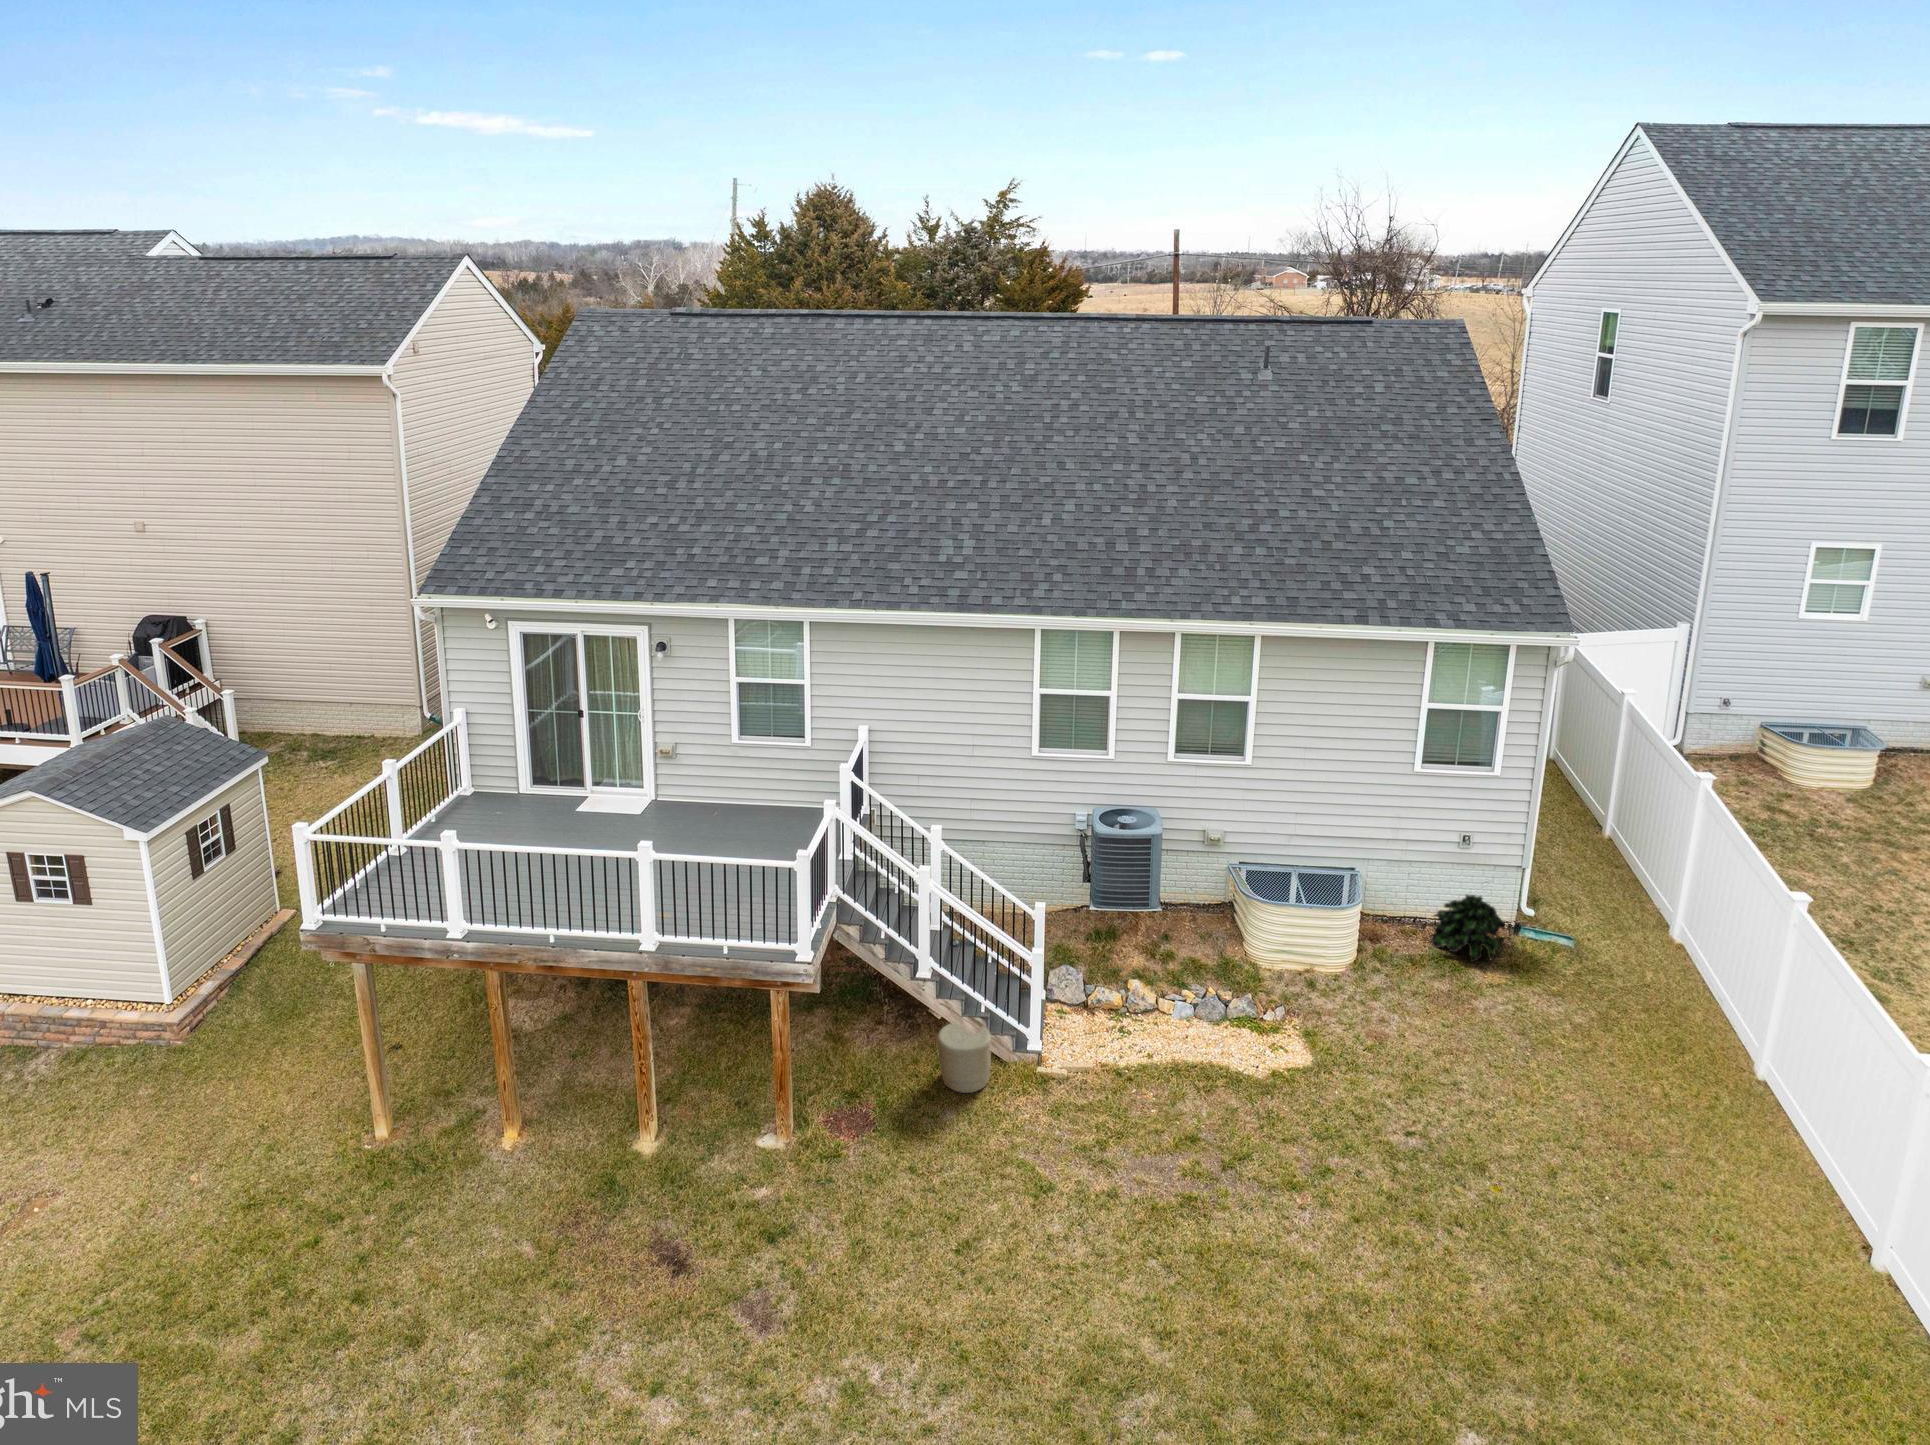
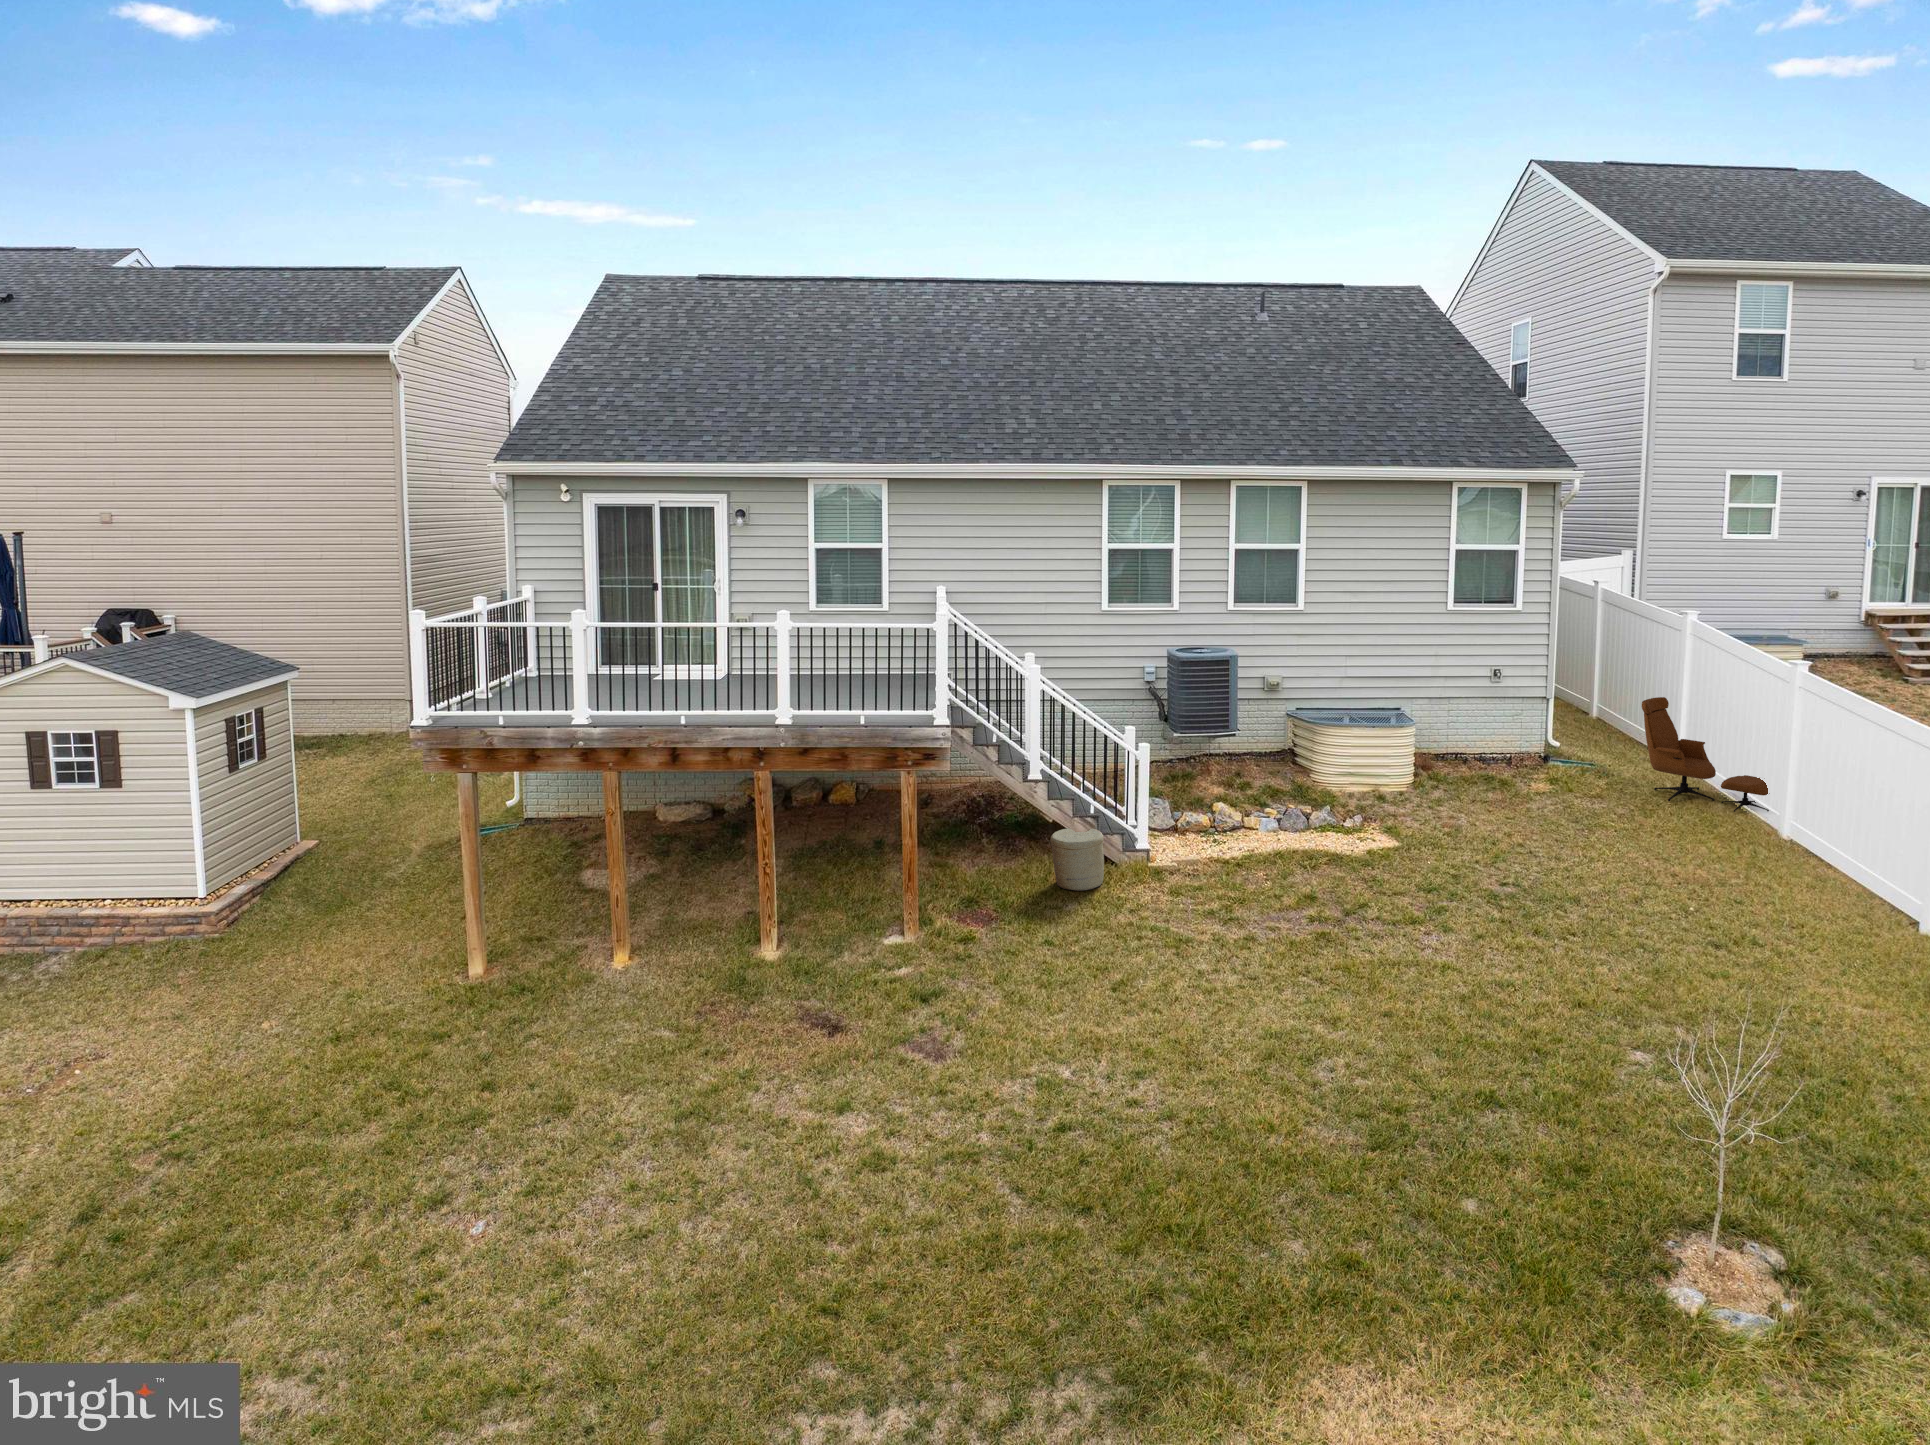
potted plant: present [1431,895,1505,962] -> none [1476,721,1542,779]
lounge chair: none [1616,906,1749,1064] -> present [1642,697,1770,812]

